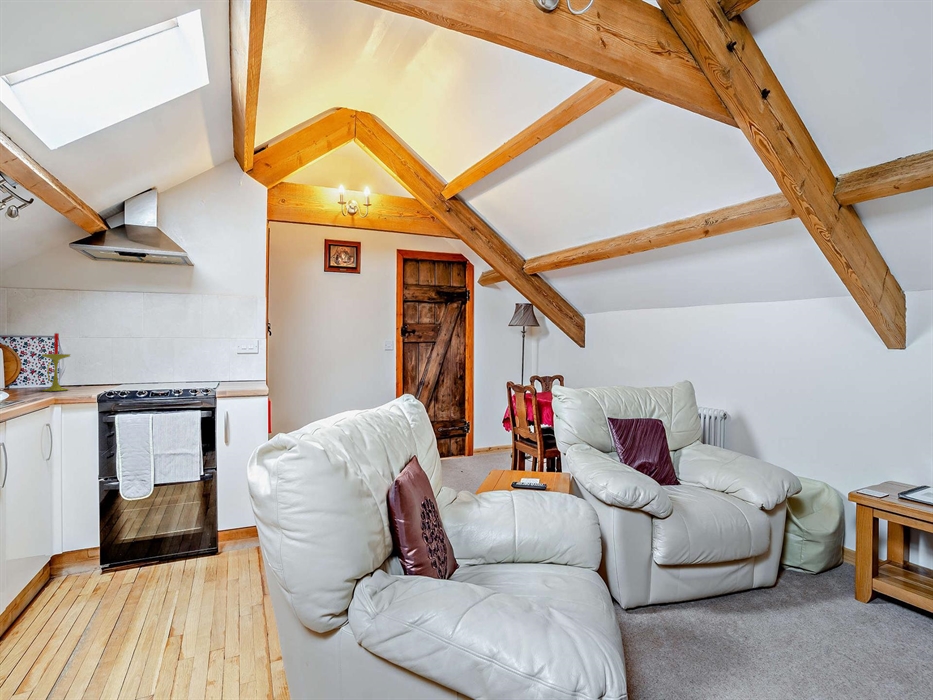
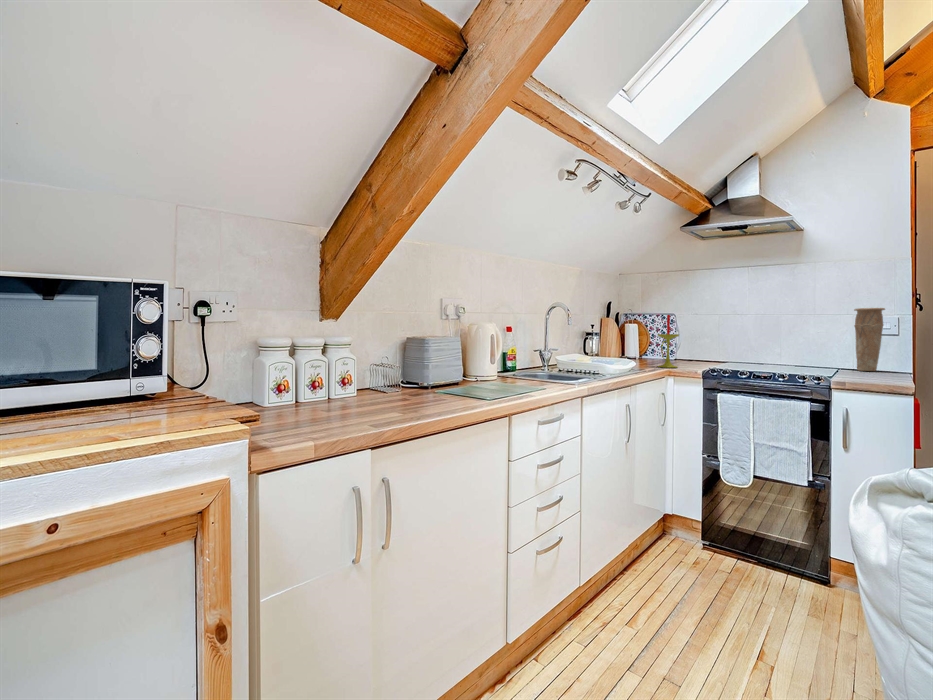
vase: none [232,335,252,384] -> present [854,308,885,371]

